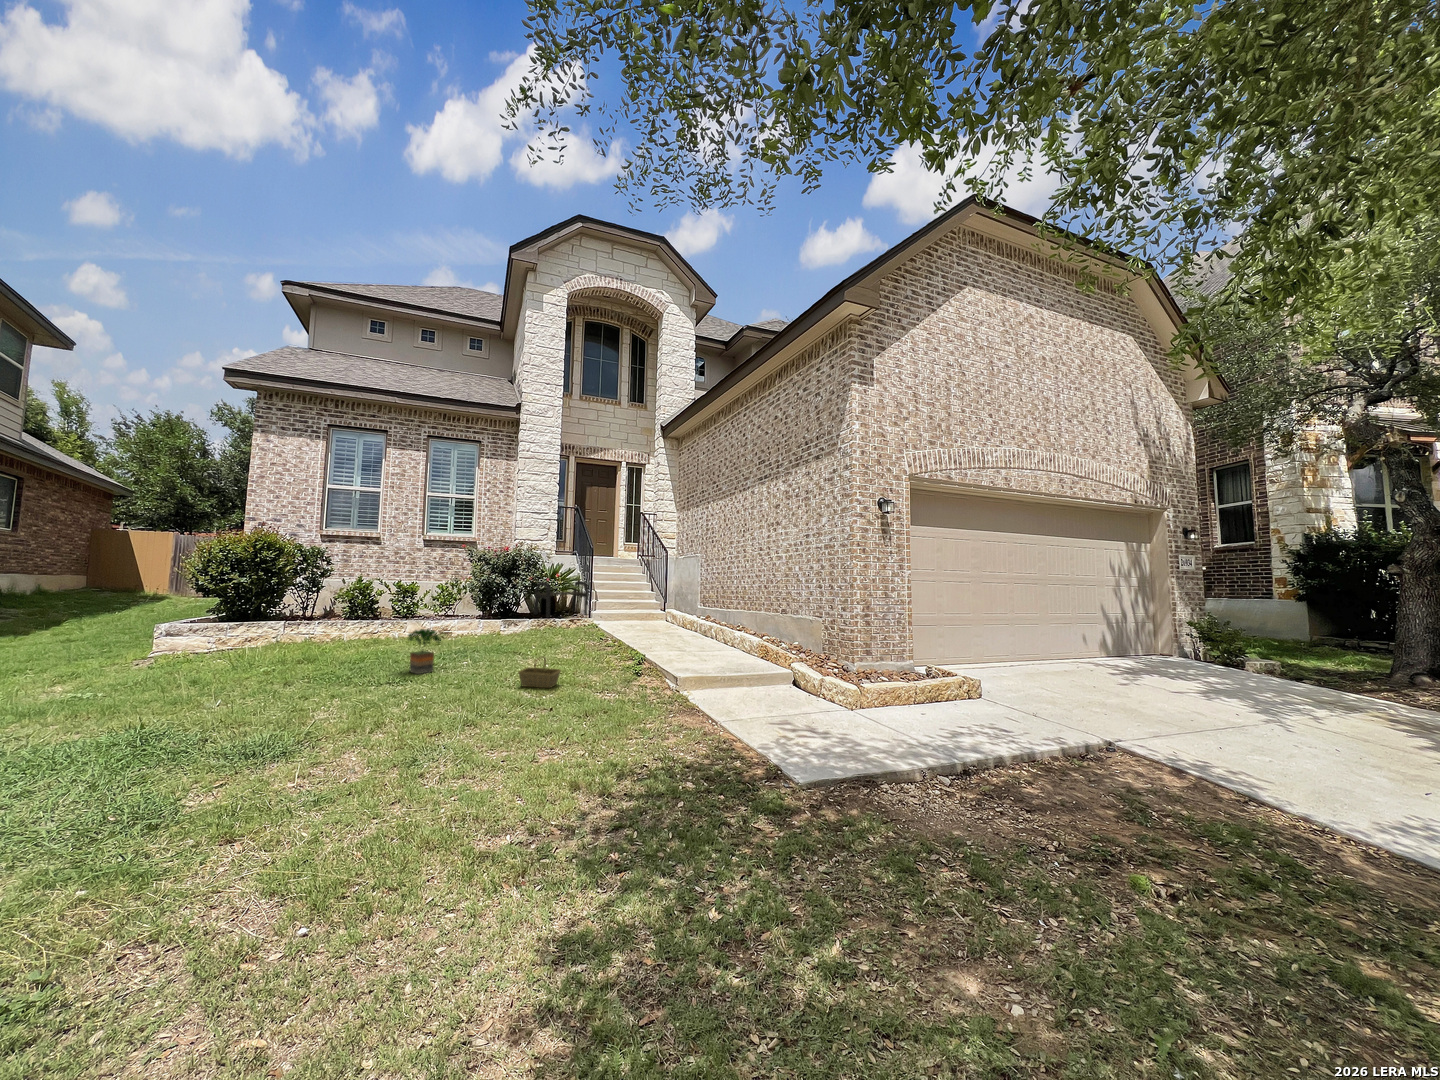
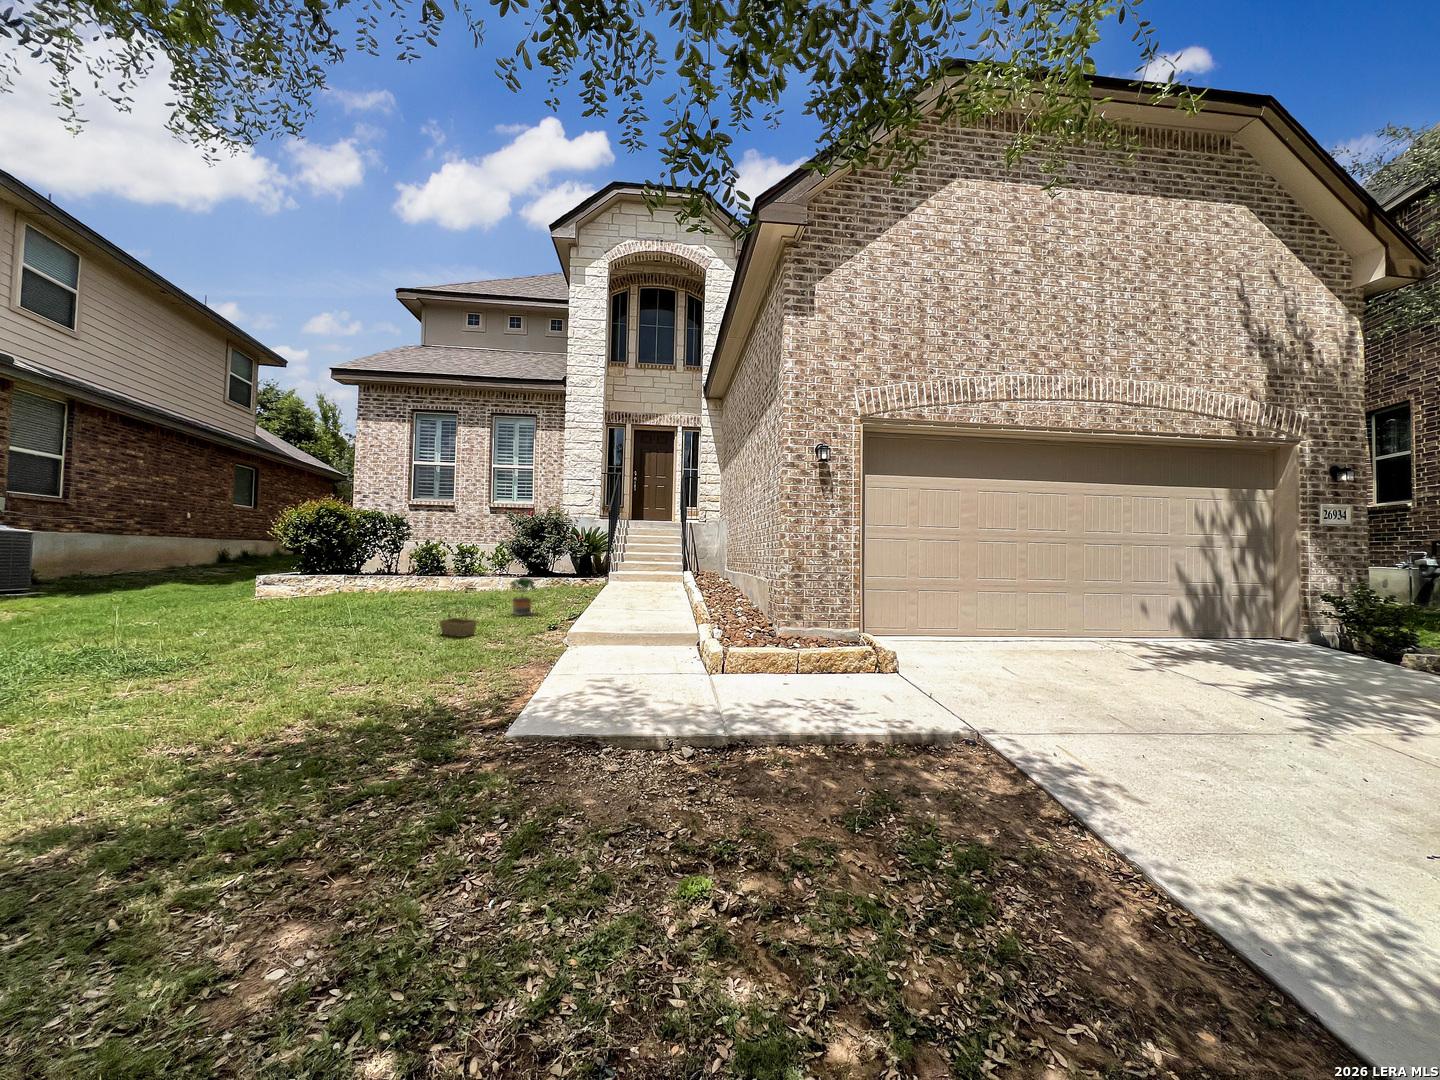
bench: present [534,581,588,618] -> none [566,545,615,579]
potted tree: present [408,629,441,674] -> present [511,579,536,616]

